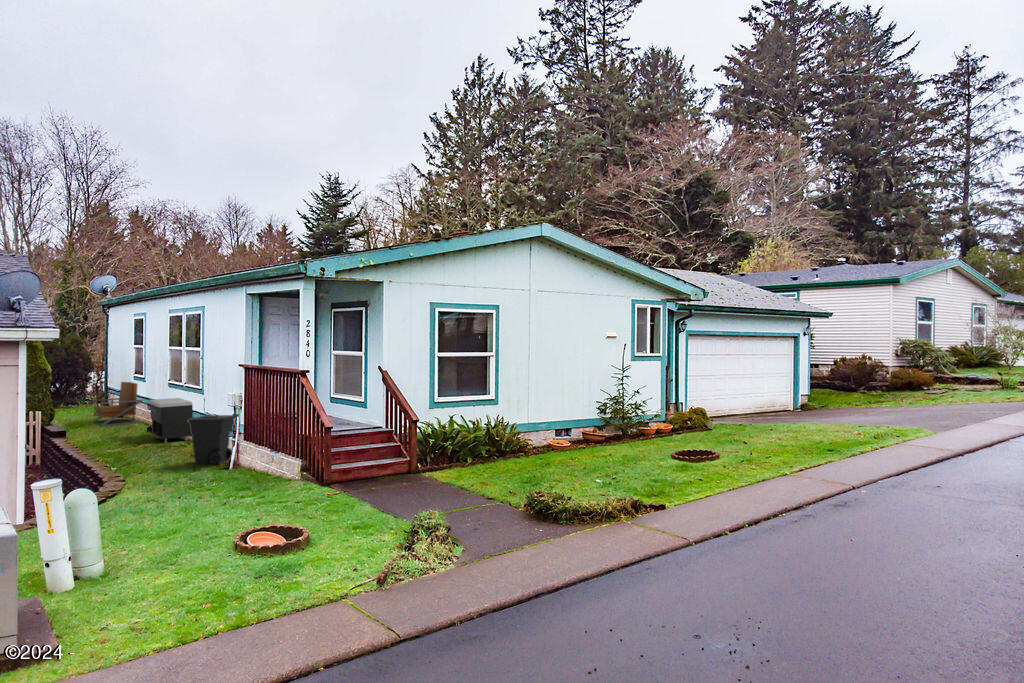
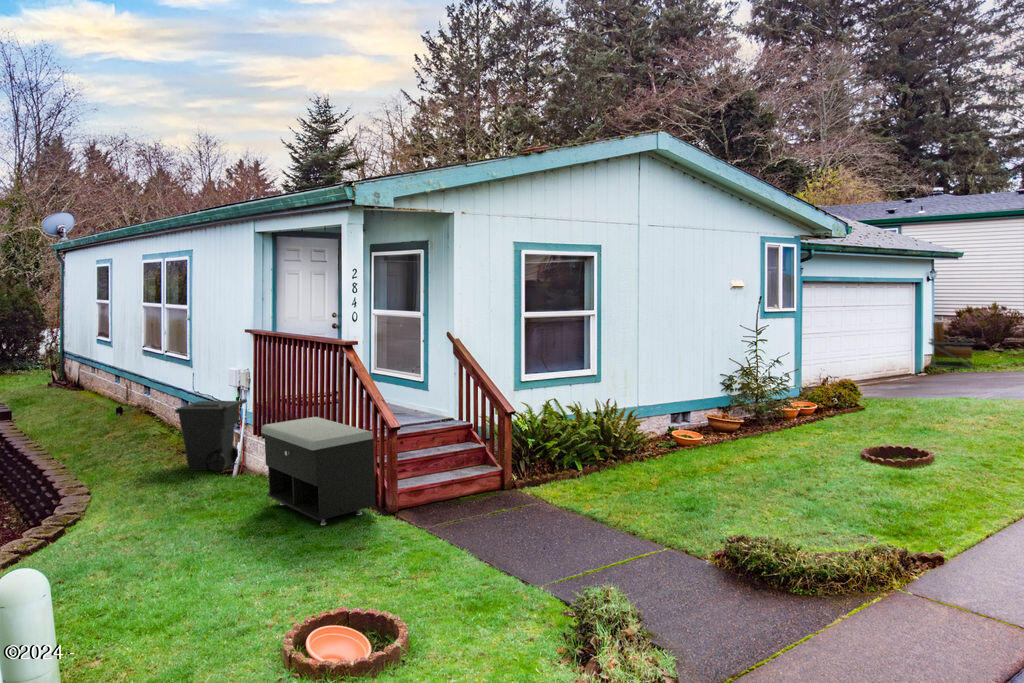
lounge chair: present [92,382,142,426] -> present [929,322,974,368]
storage bench: present [149,398,193,443] -> present [261,417,375,525]

